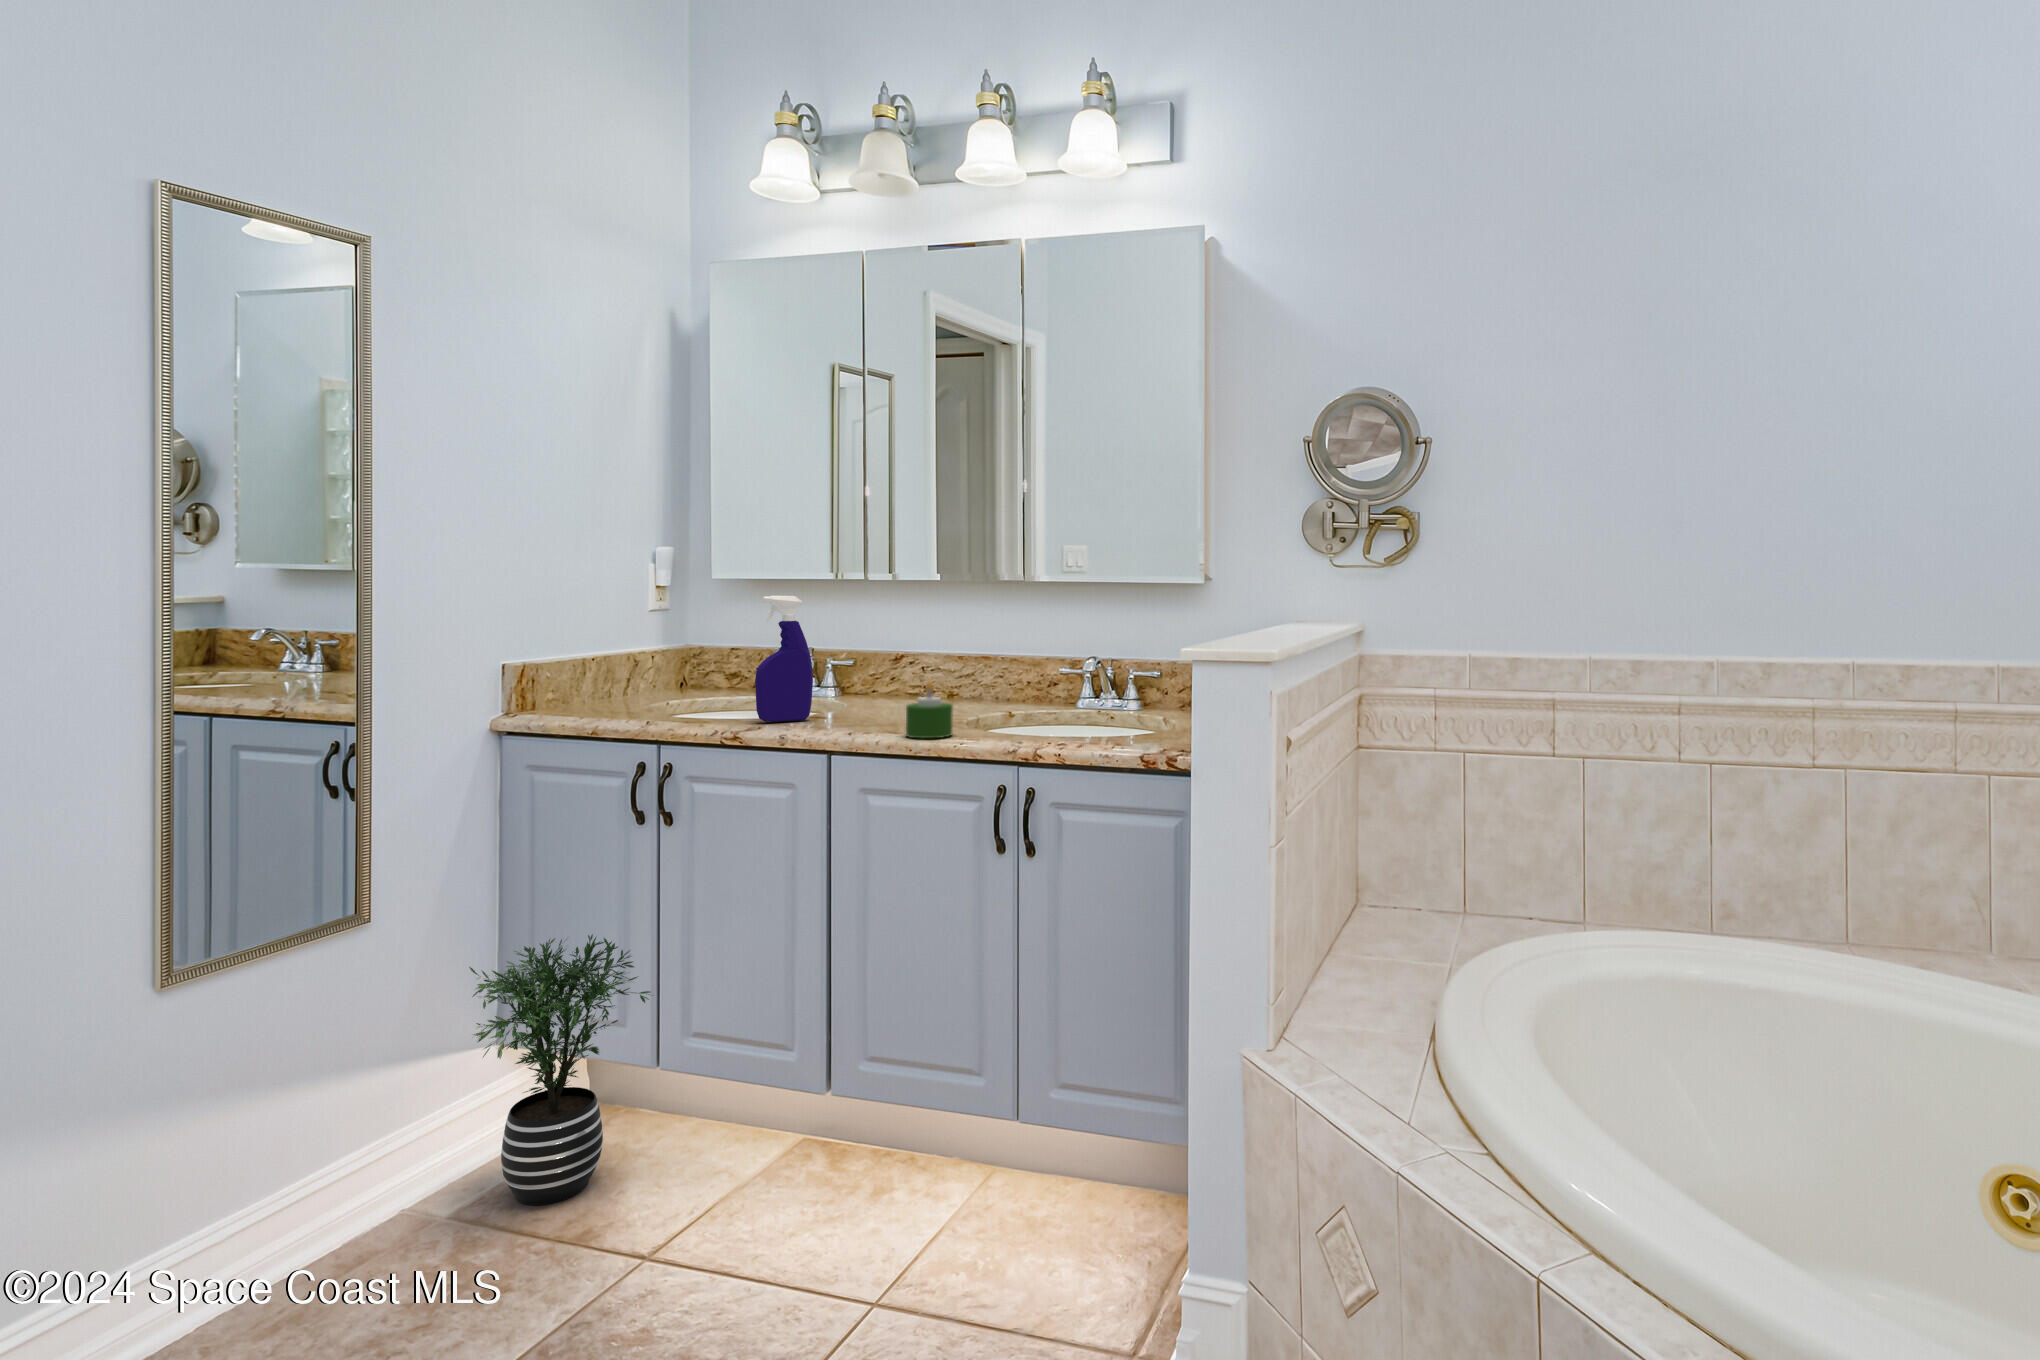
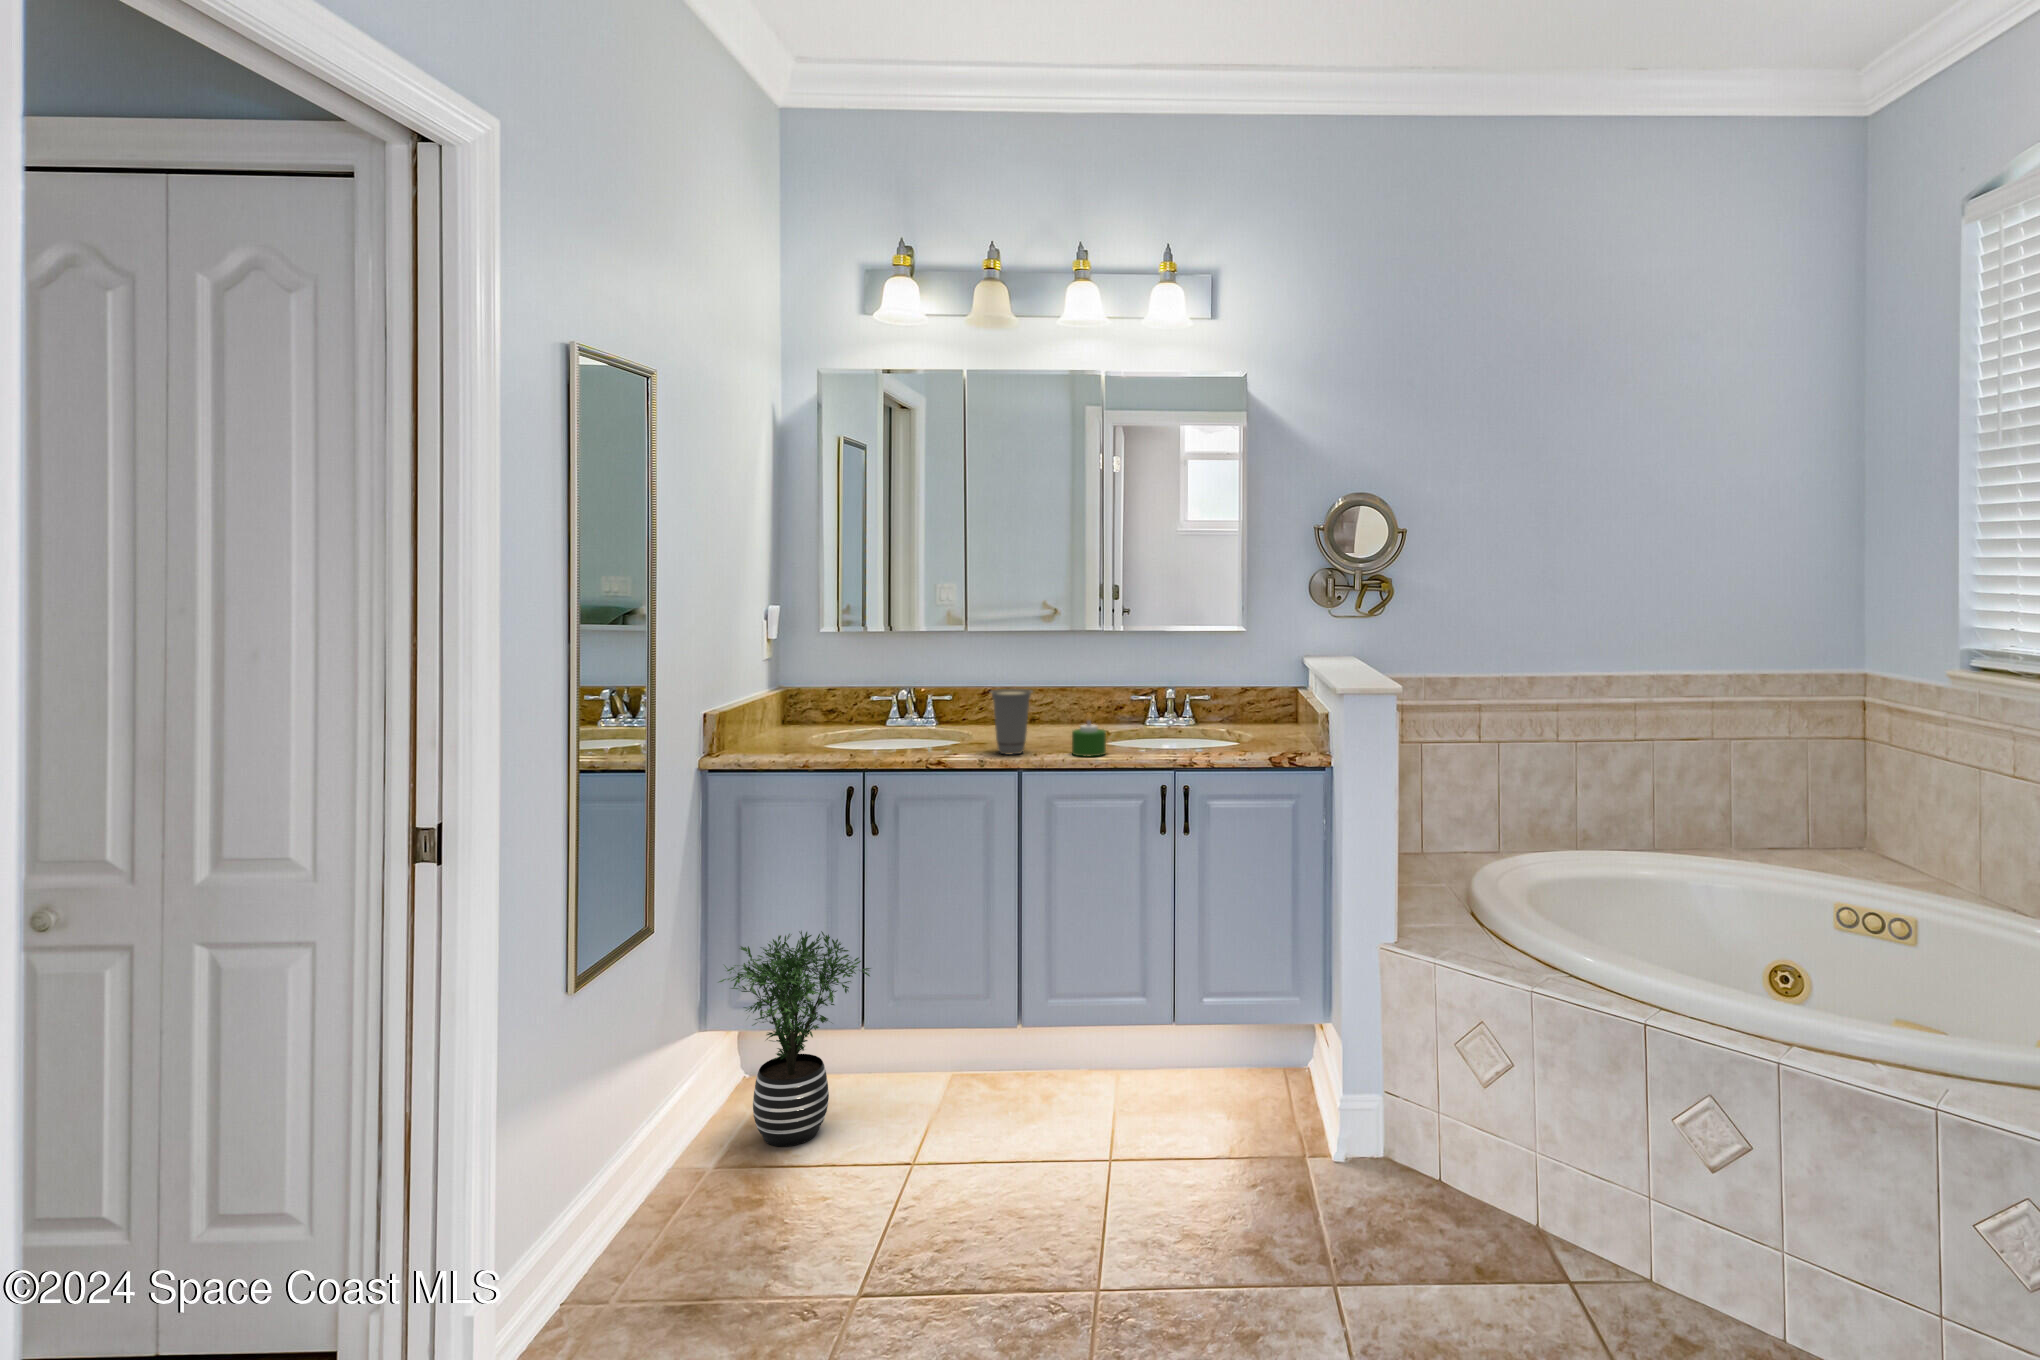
spray bottle: present [755,596,813,722] -> none [930,650,967,750]
cup: none [811,647,870,731] -> present [990,689,1033,754]

